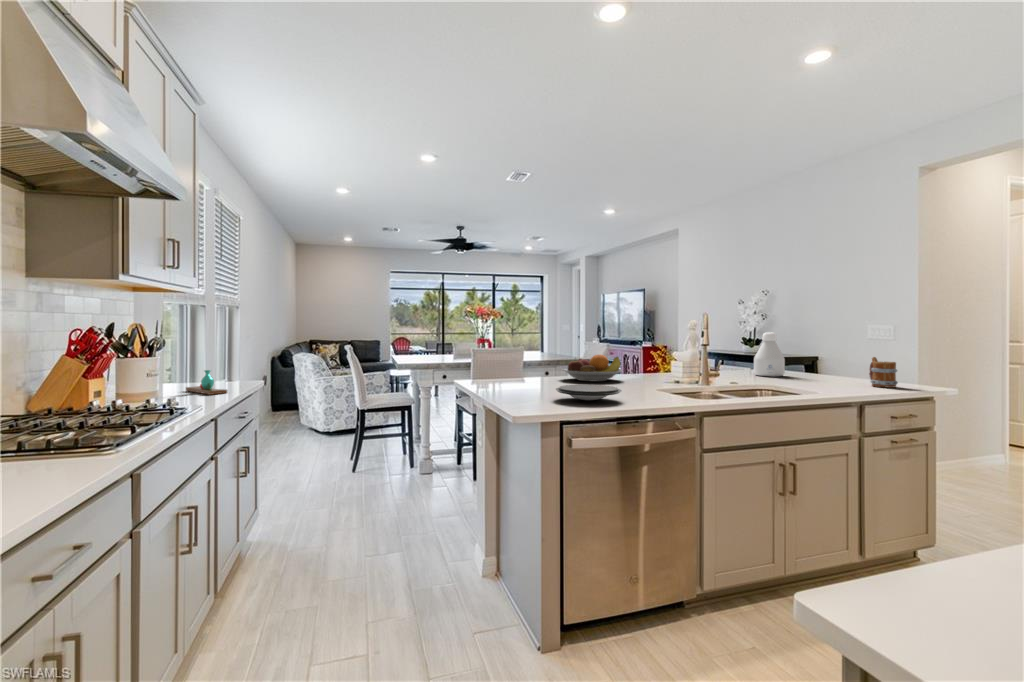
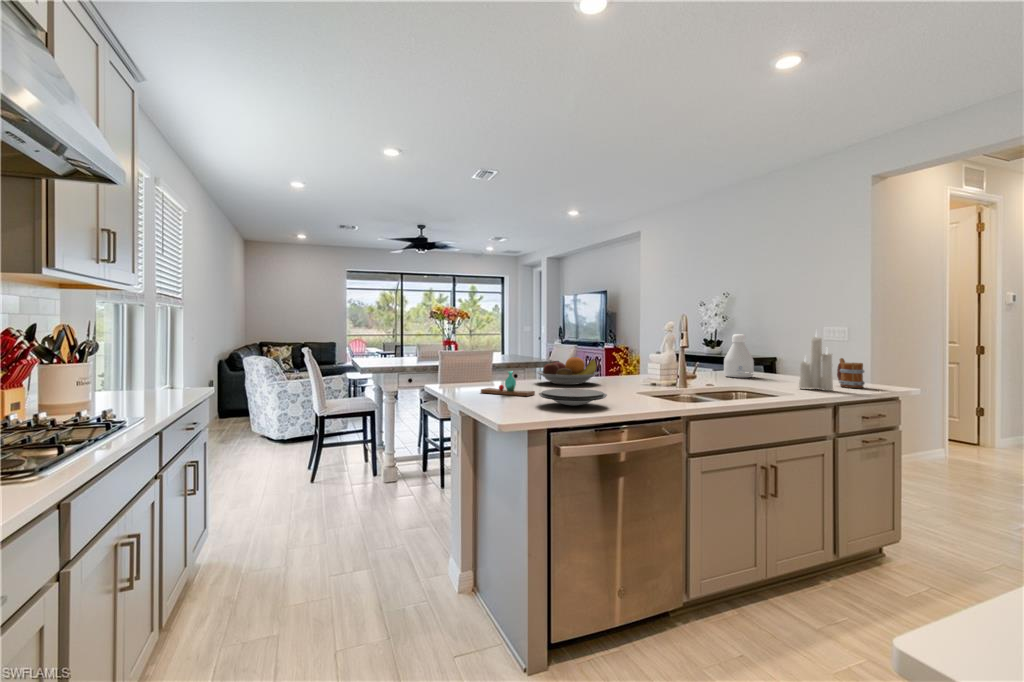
candle: none [825,325,862,390] -> present [799,336,833,391]
vase: present [186,370,227,395] -> present [481,372,535,396]

